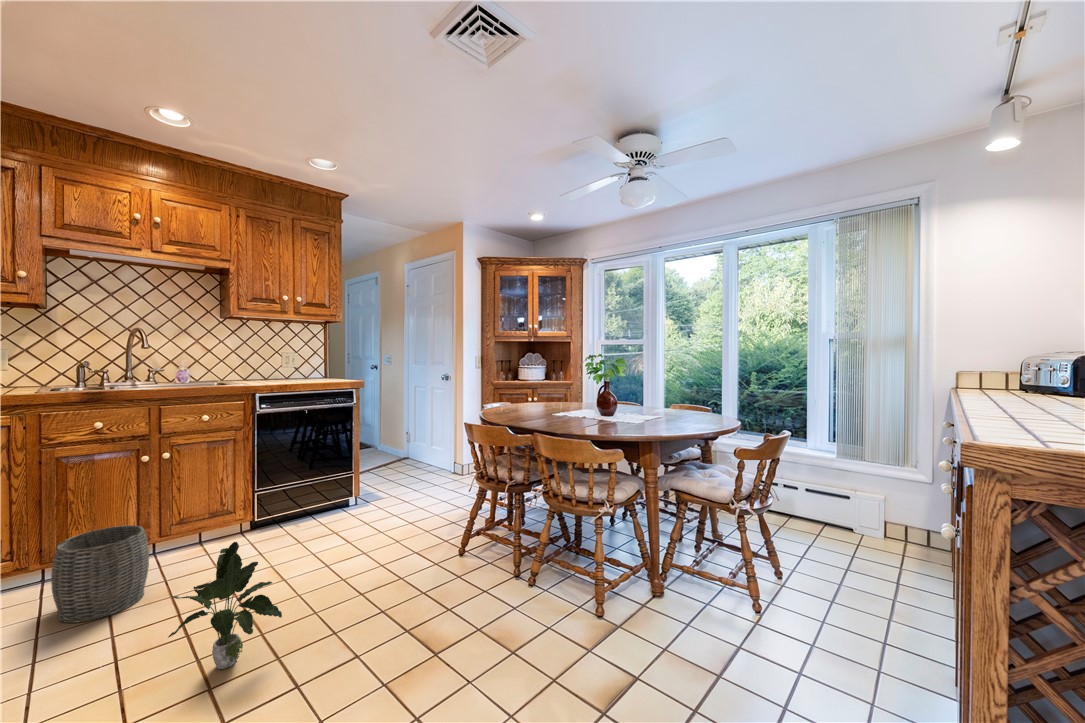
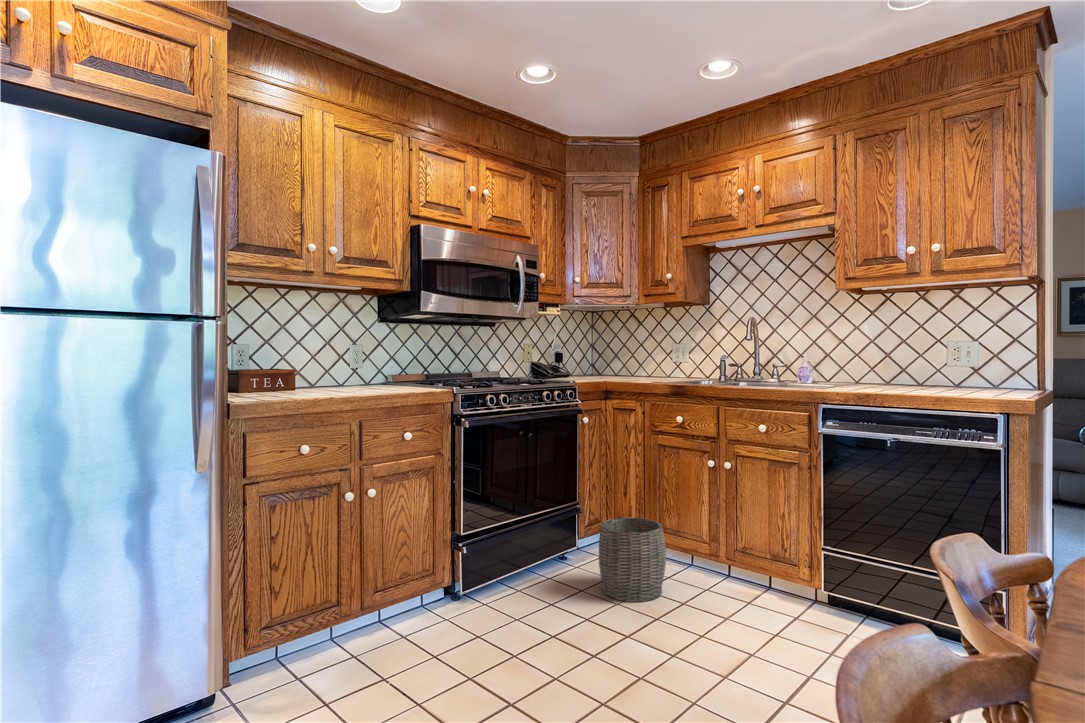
potted plant: present [168,542,282,669] -> none [487,554,575,684]

